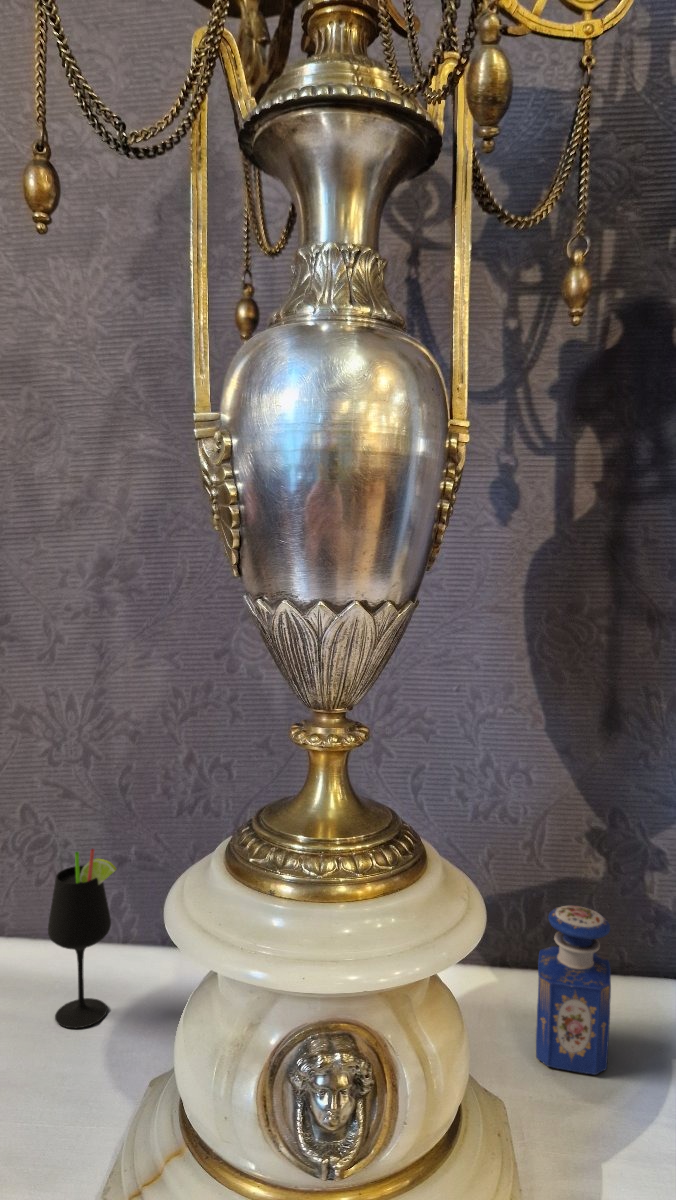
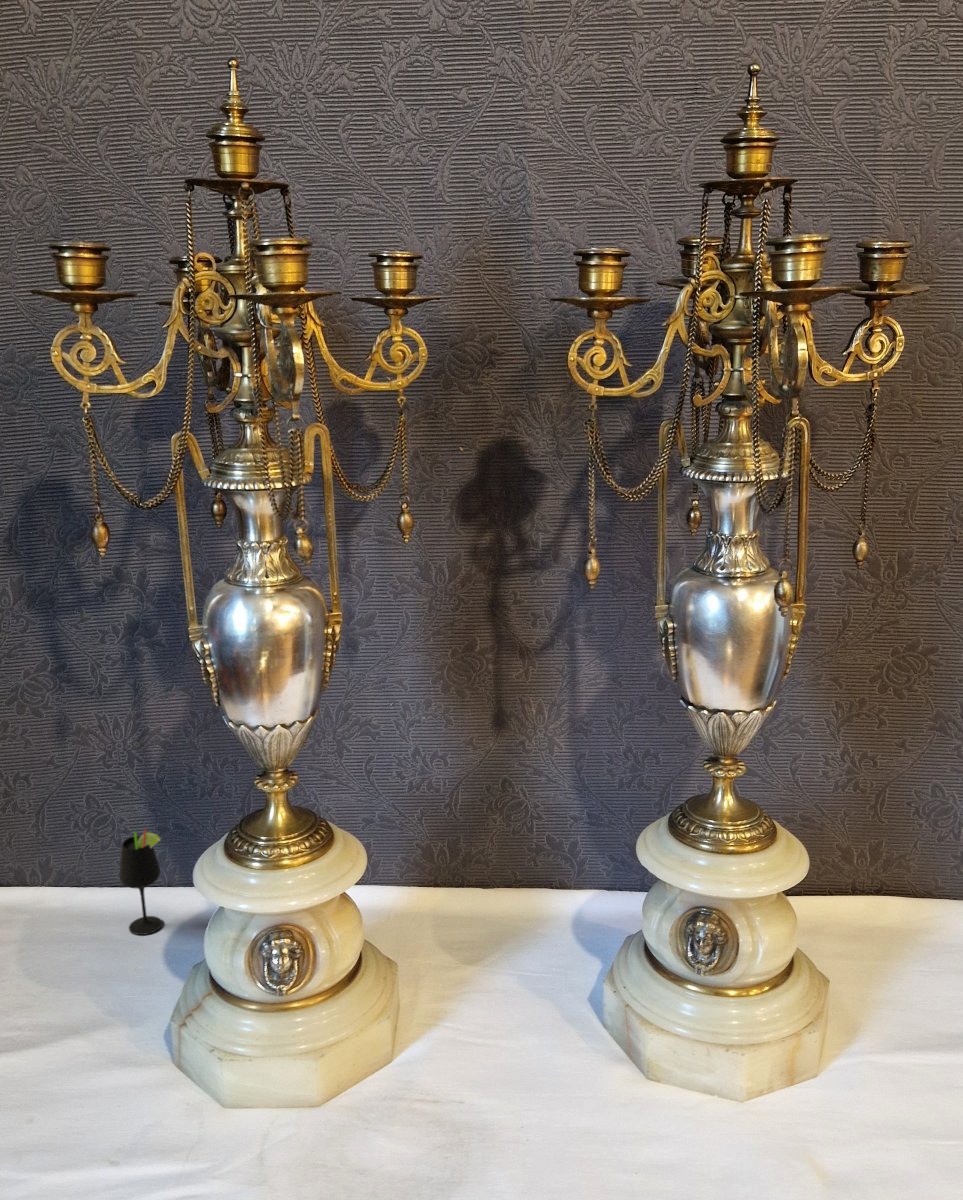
perfume bottle: present [536,906,611,1075] -> none [428,848,476,944]

